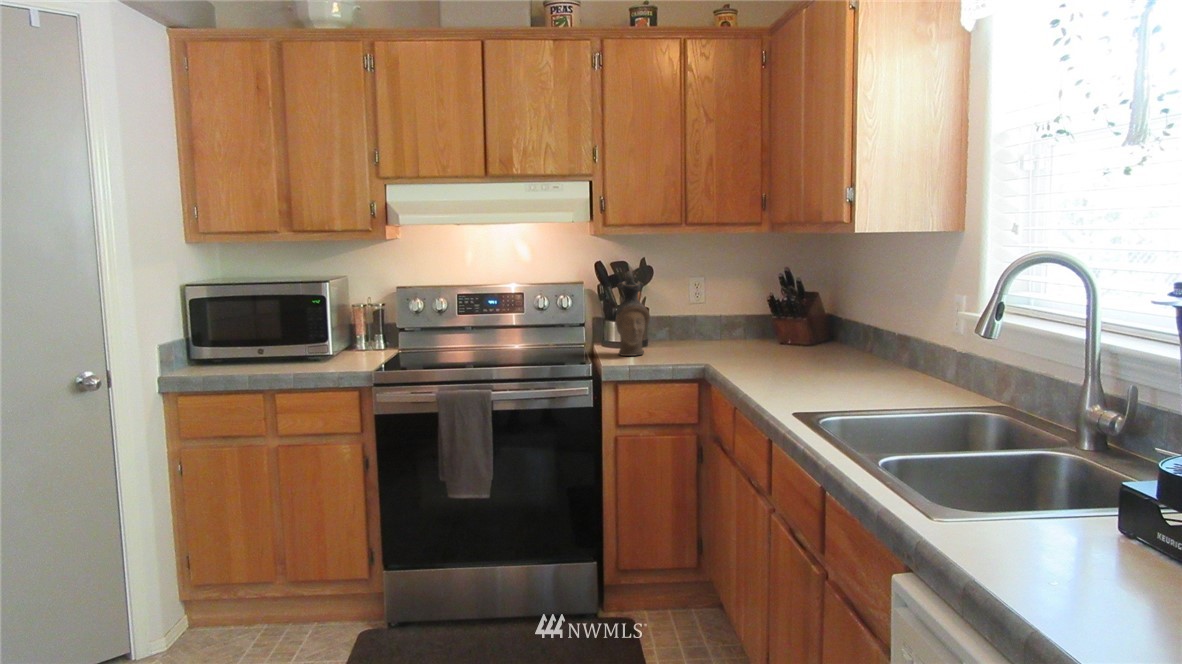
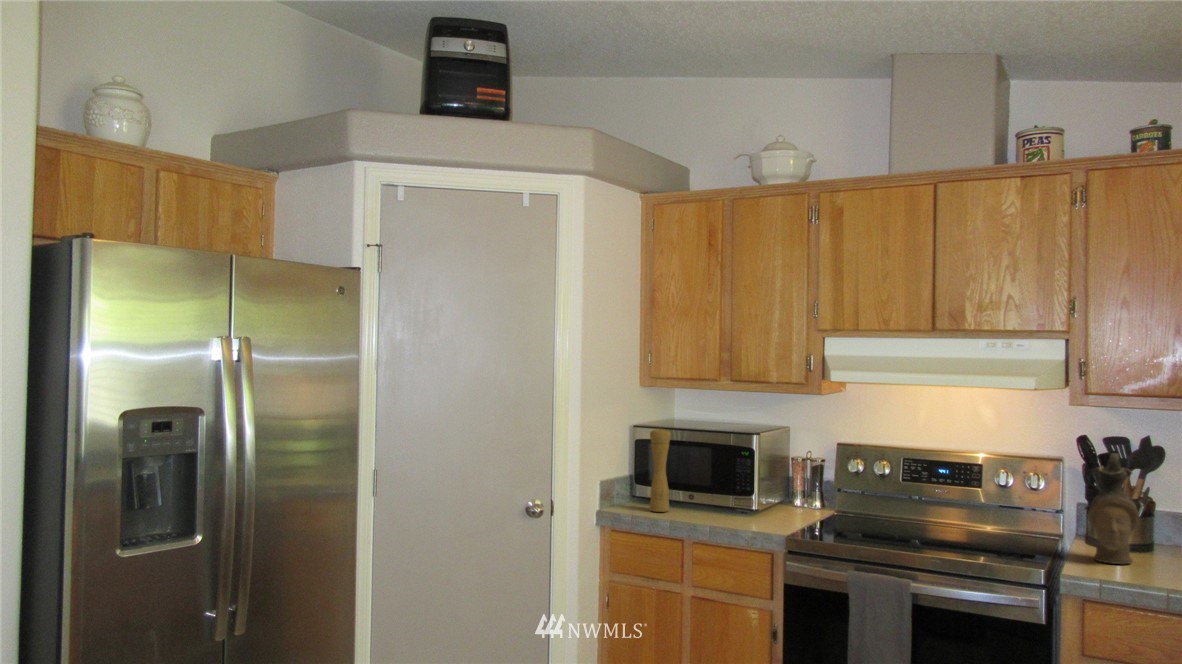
pepper mill: none [208,283,238,370] -> present [650,428,671,512]

